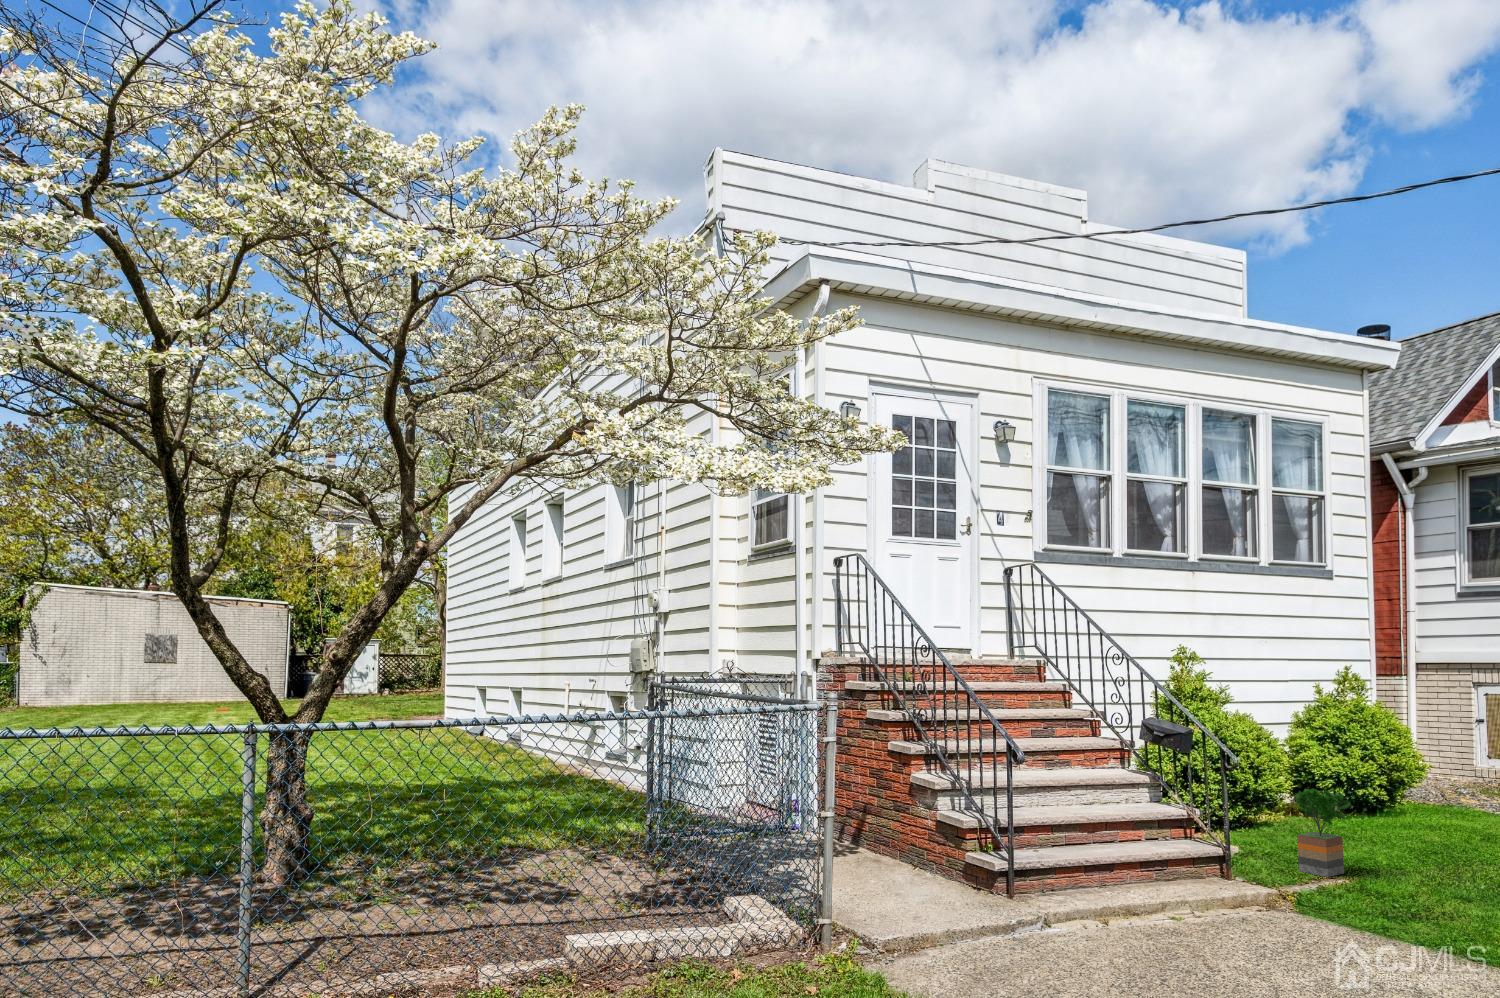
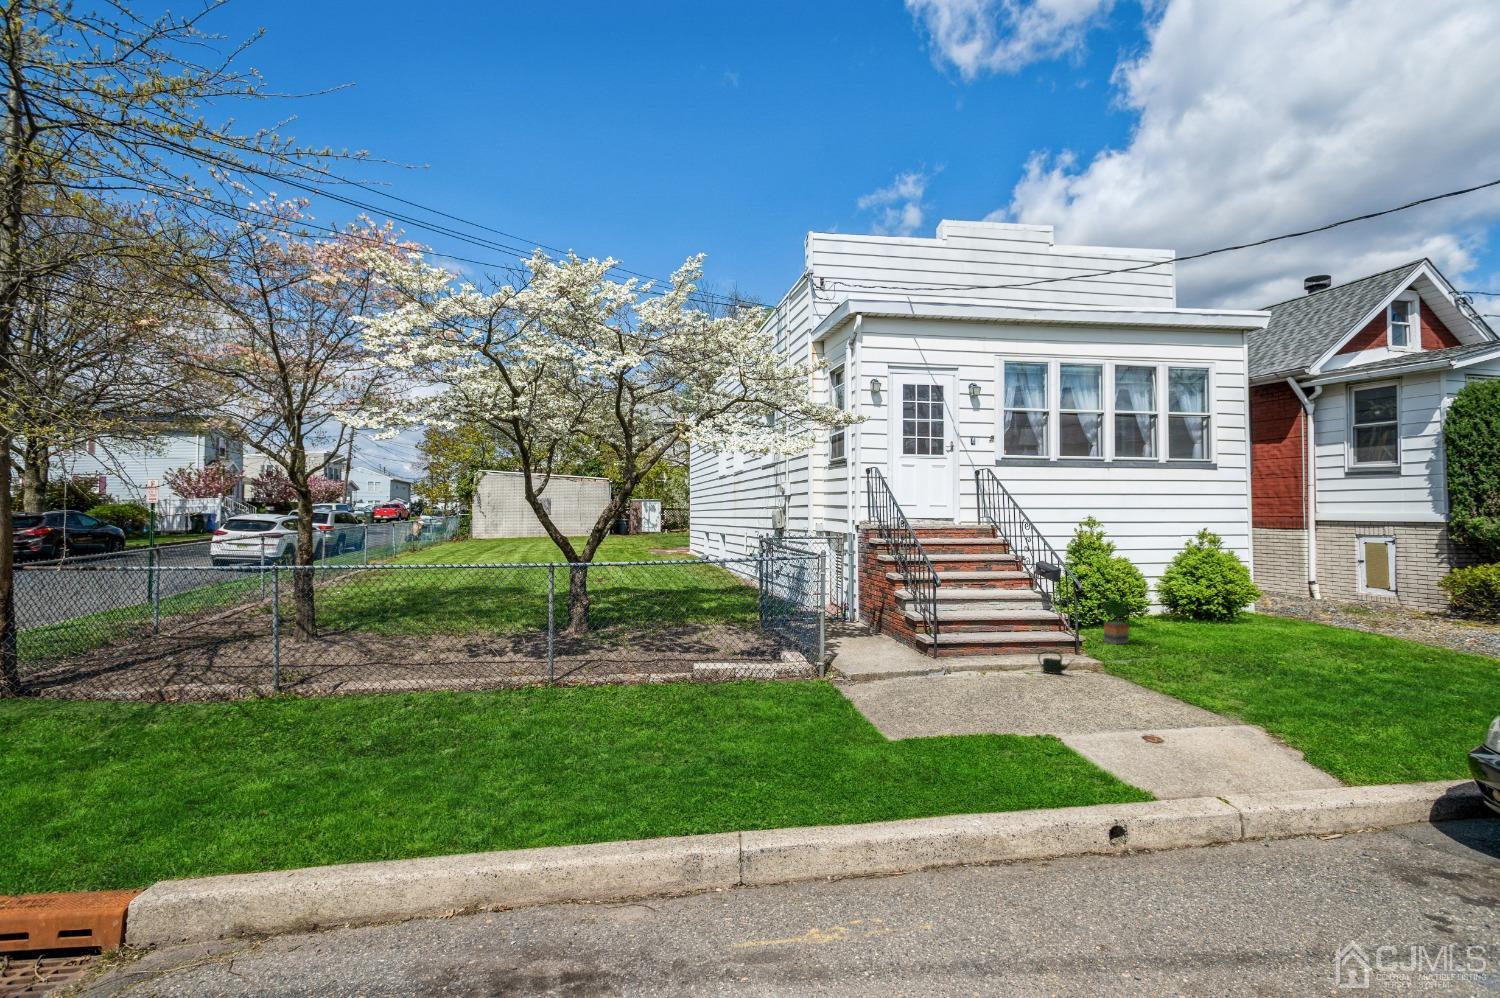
watering can: none [1283,907,1368,958] -> present [1038,651,1073,674]

